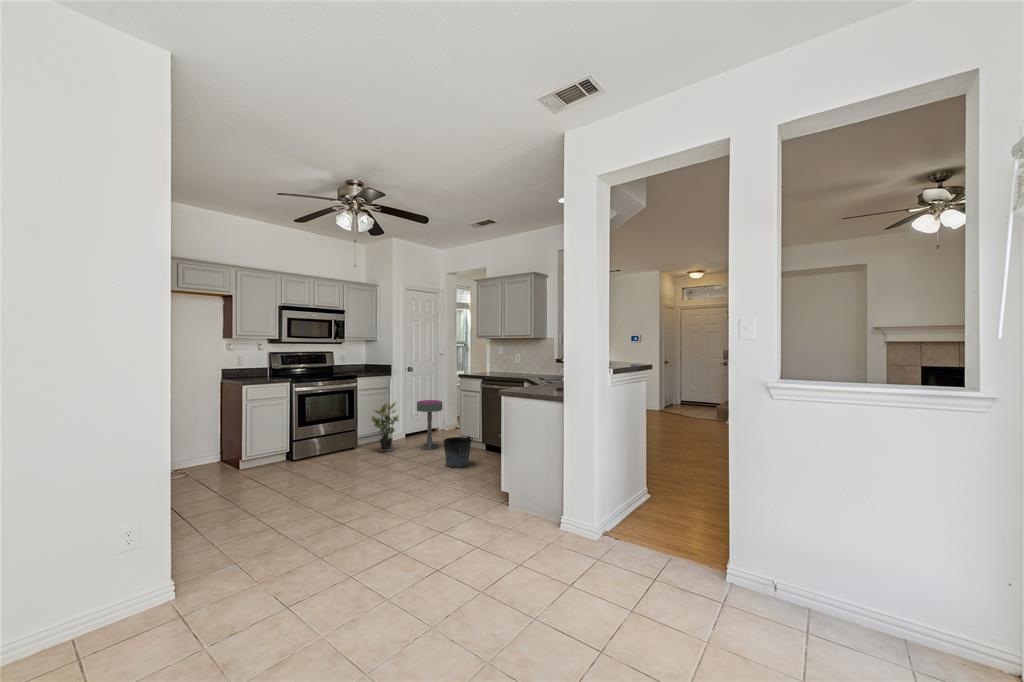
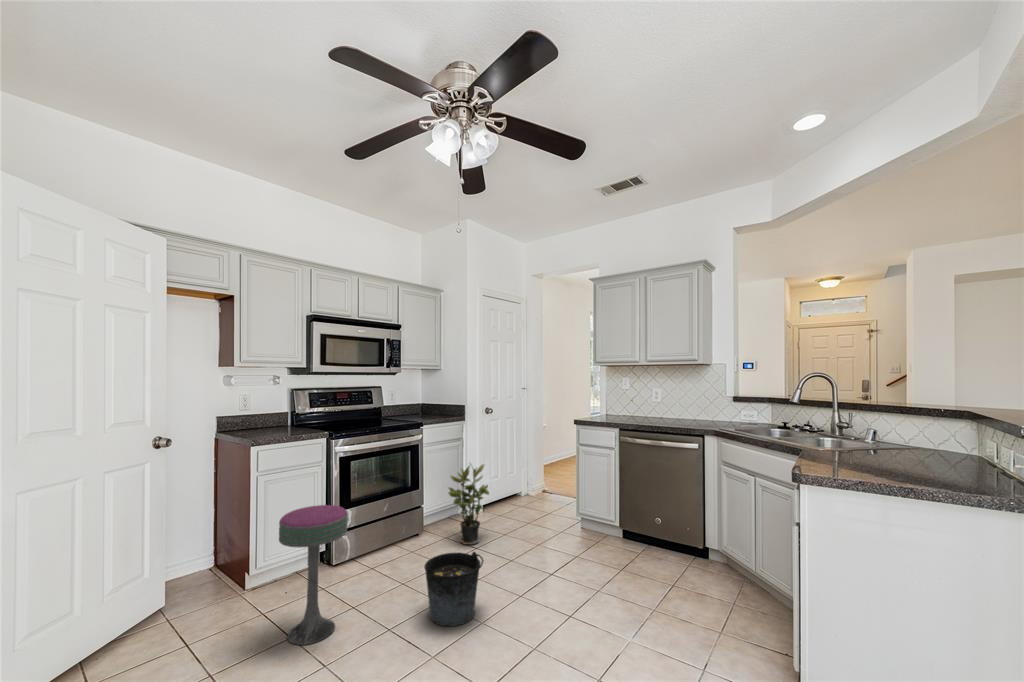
bar stool: present [417,400,442,450] -> present [279,505,348,645]
bucket: present [444,436,473,468] -> present [424,552,483,626]

